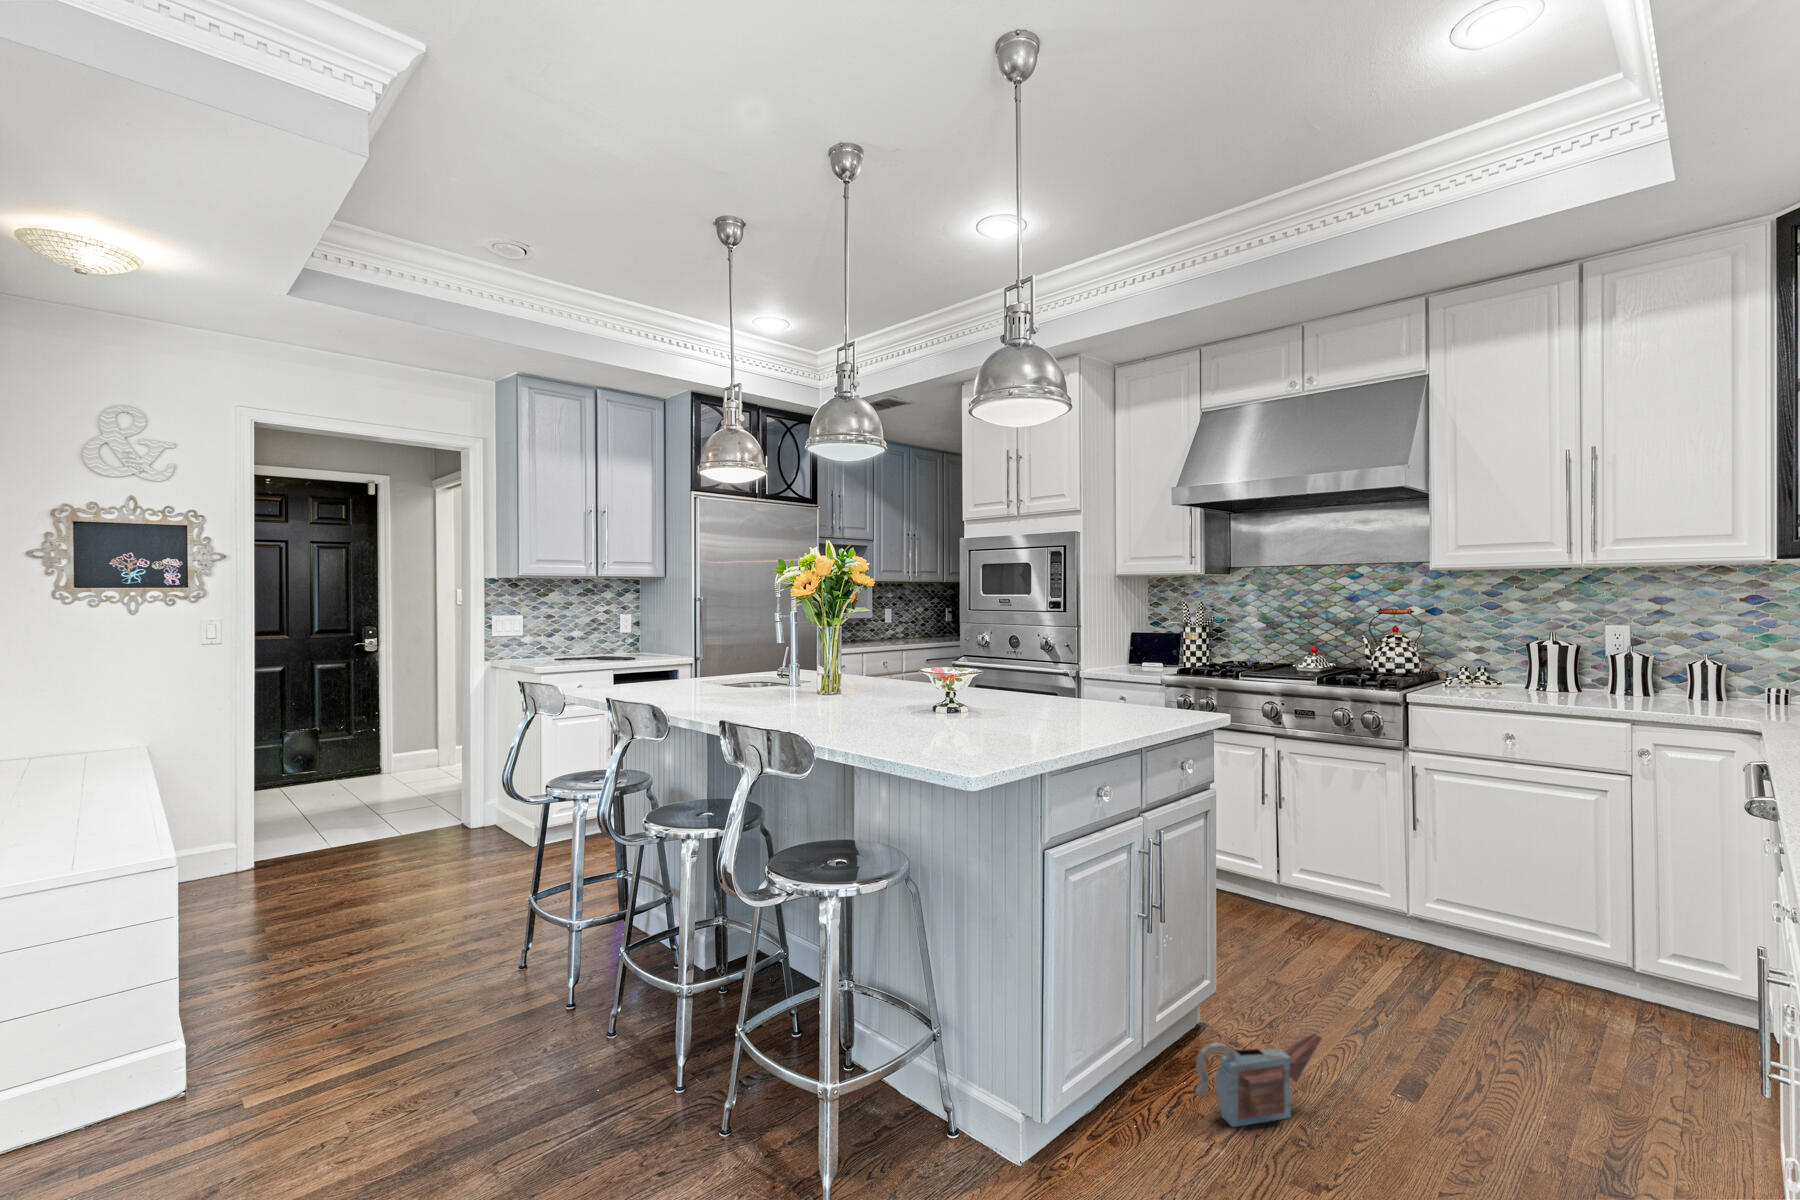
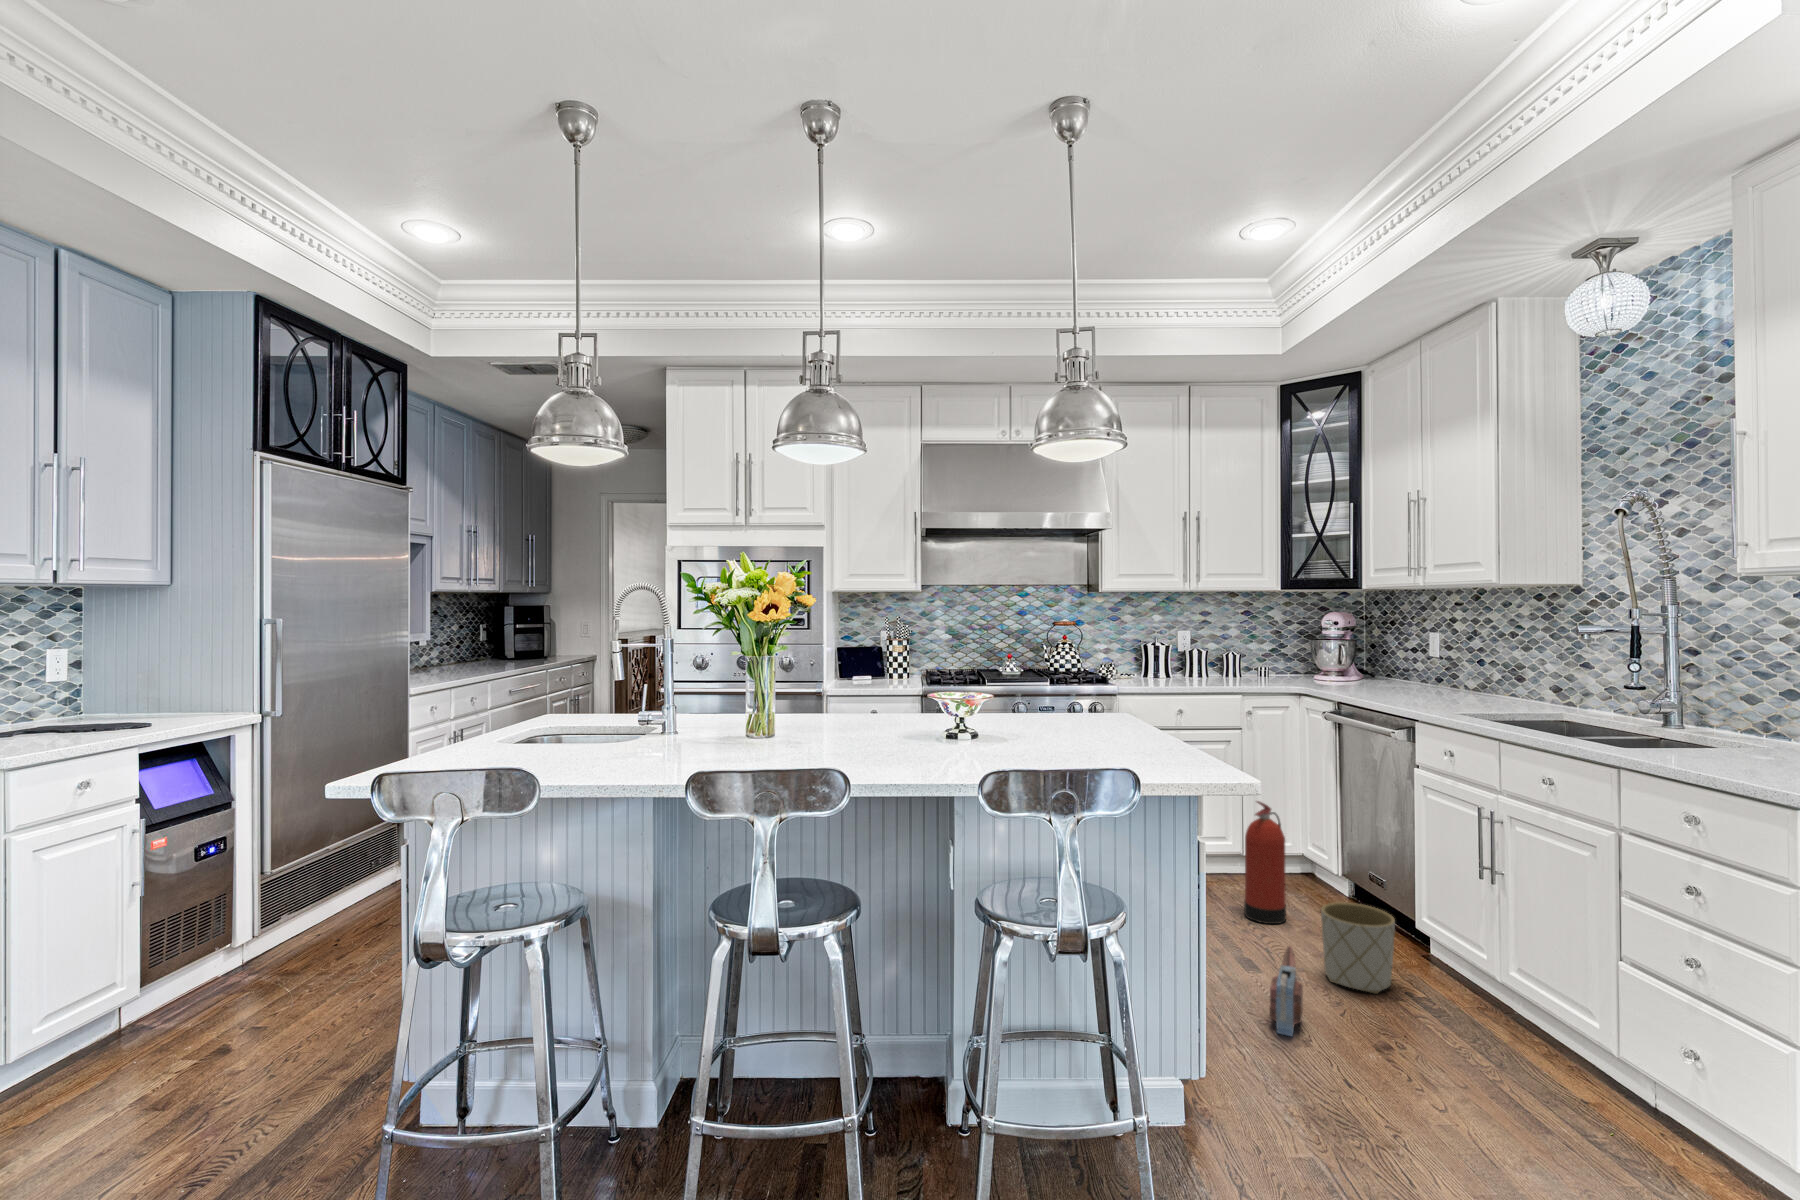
fire extinguisher: none [1477,867,1567,1056] -> present [1244,801,1286,924]
planter: none [1418,1017,1534,1162] -> present [1321,902,1395,994]

